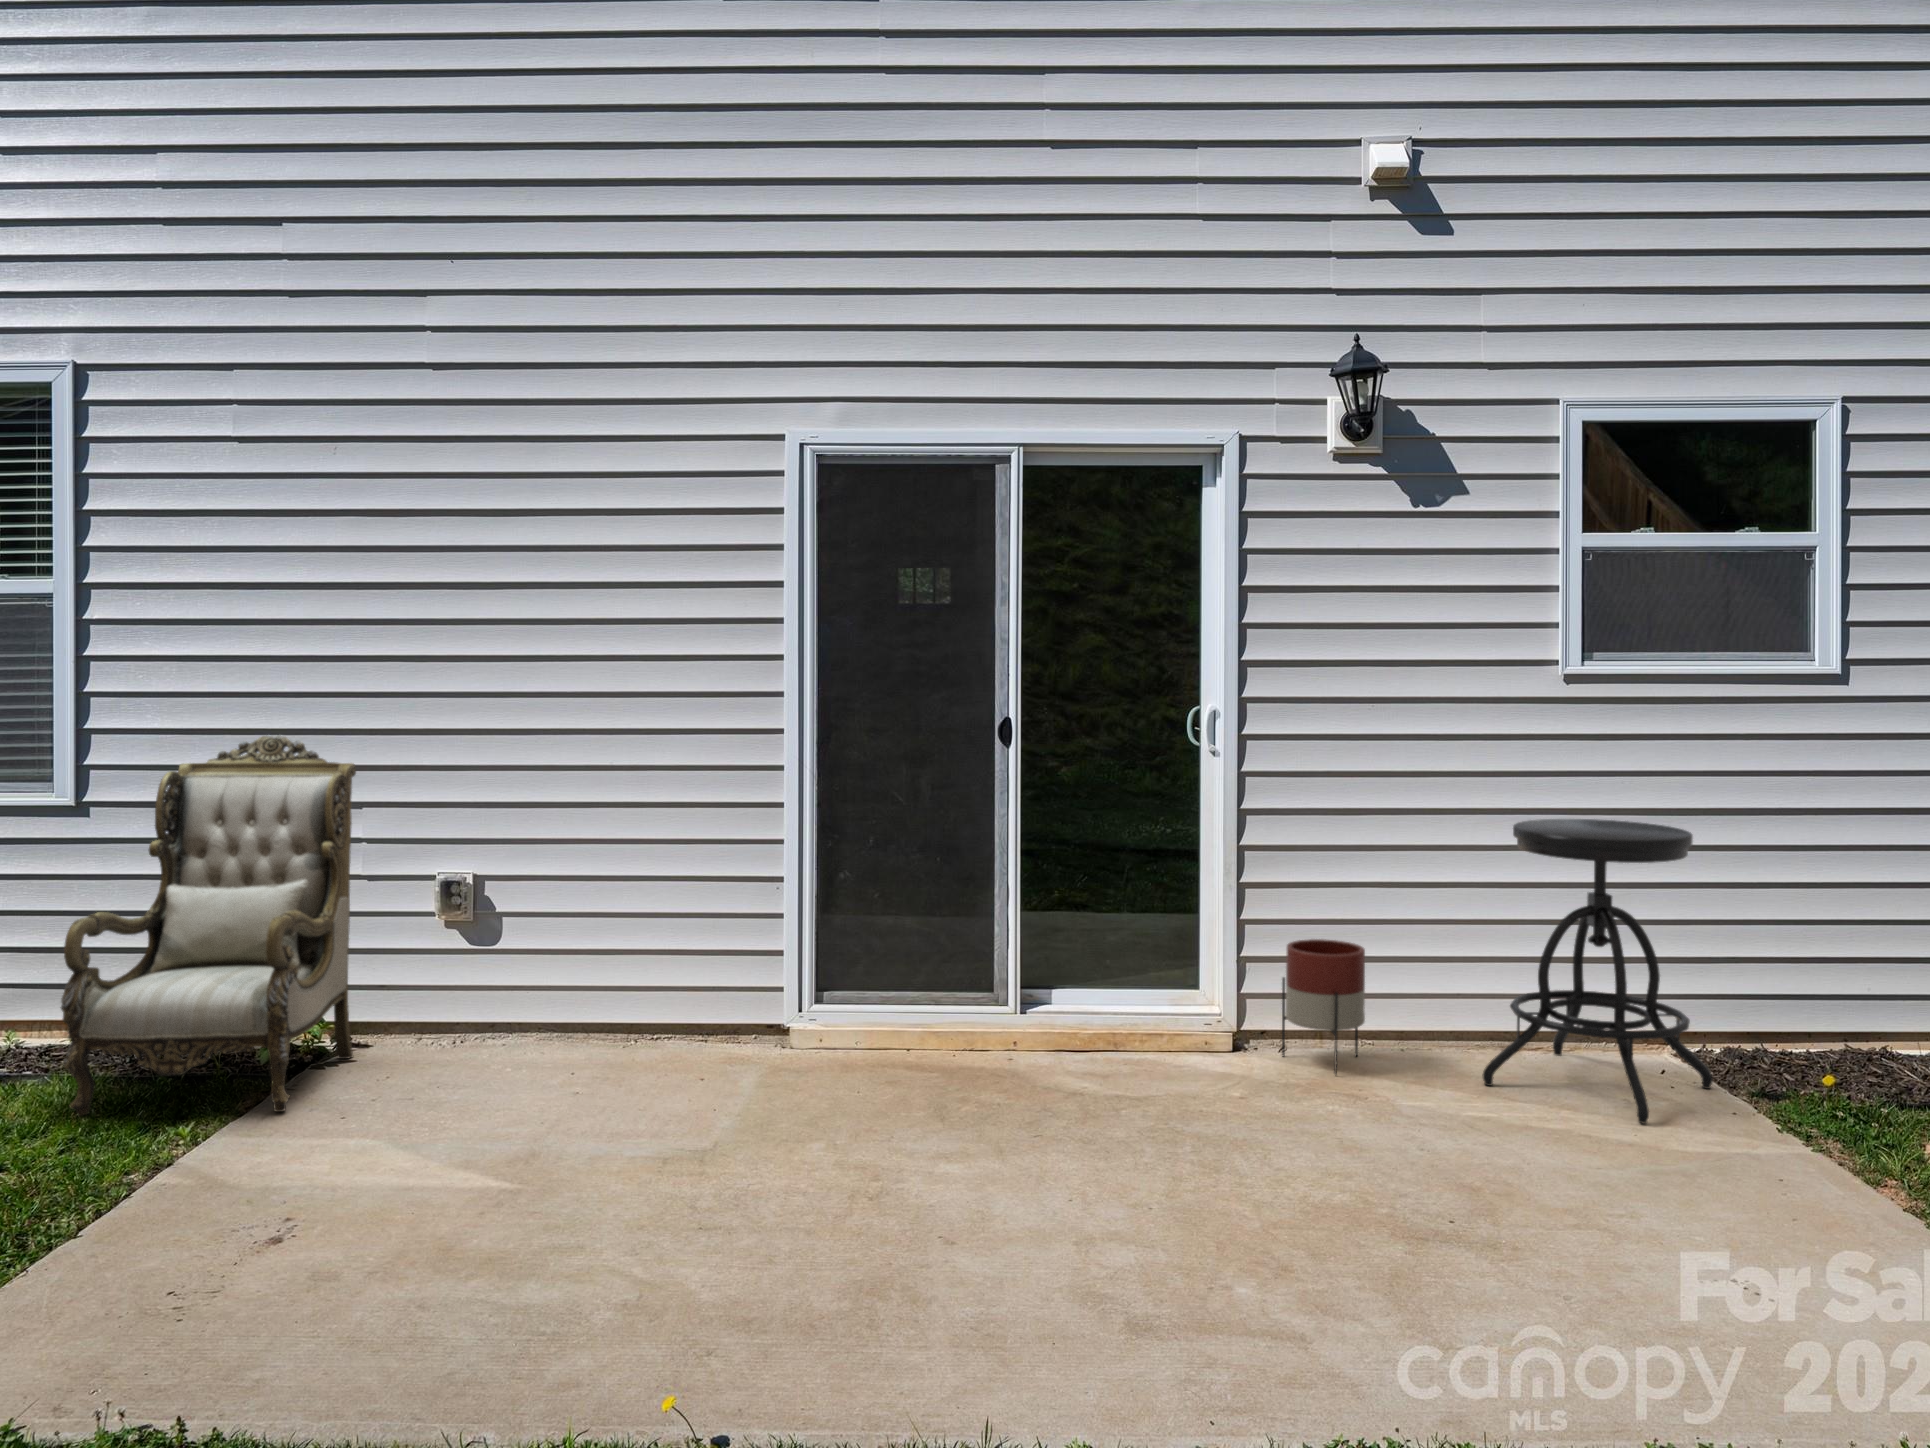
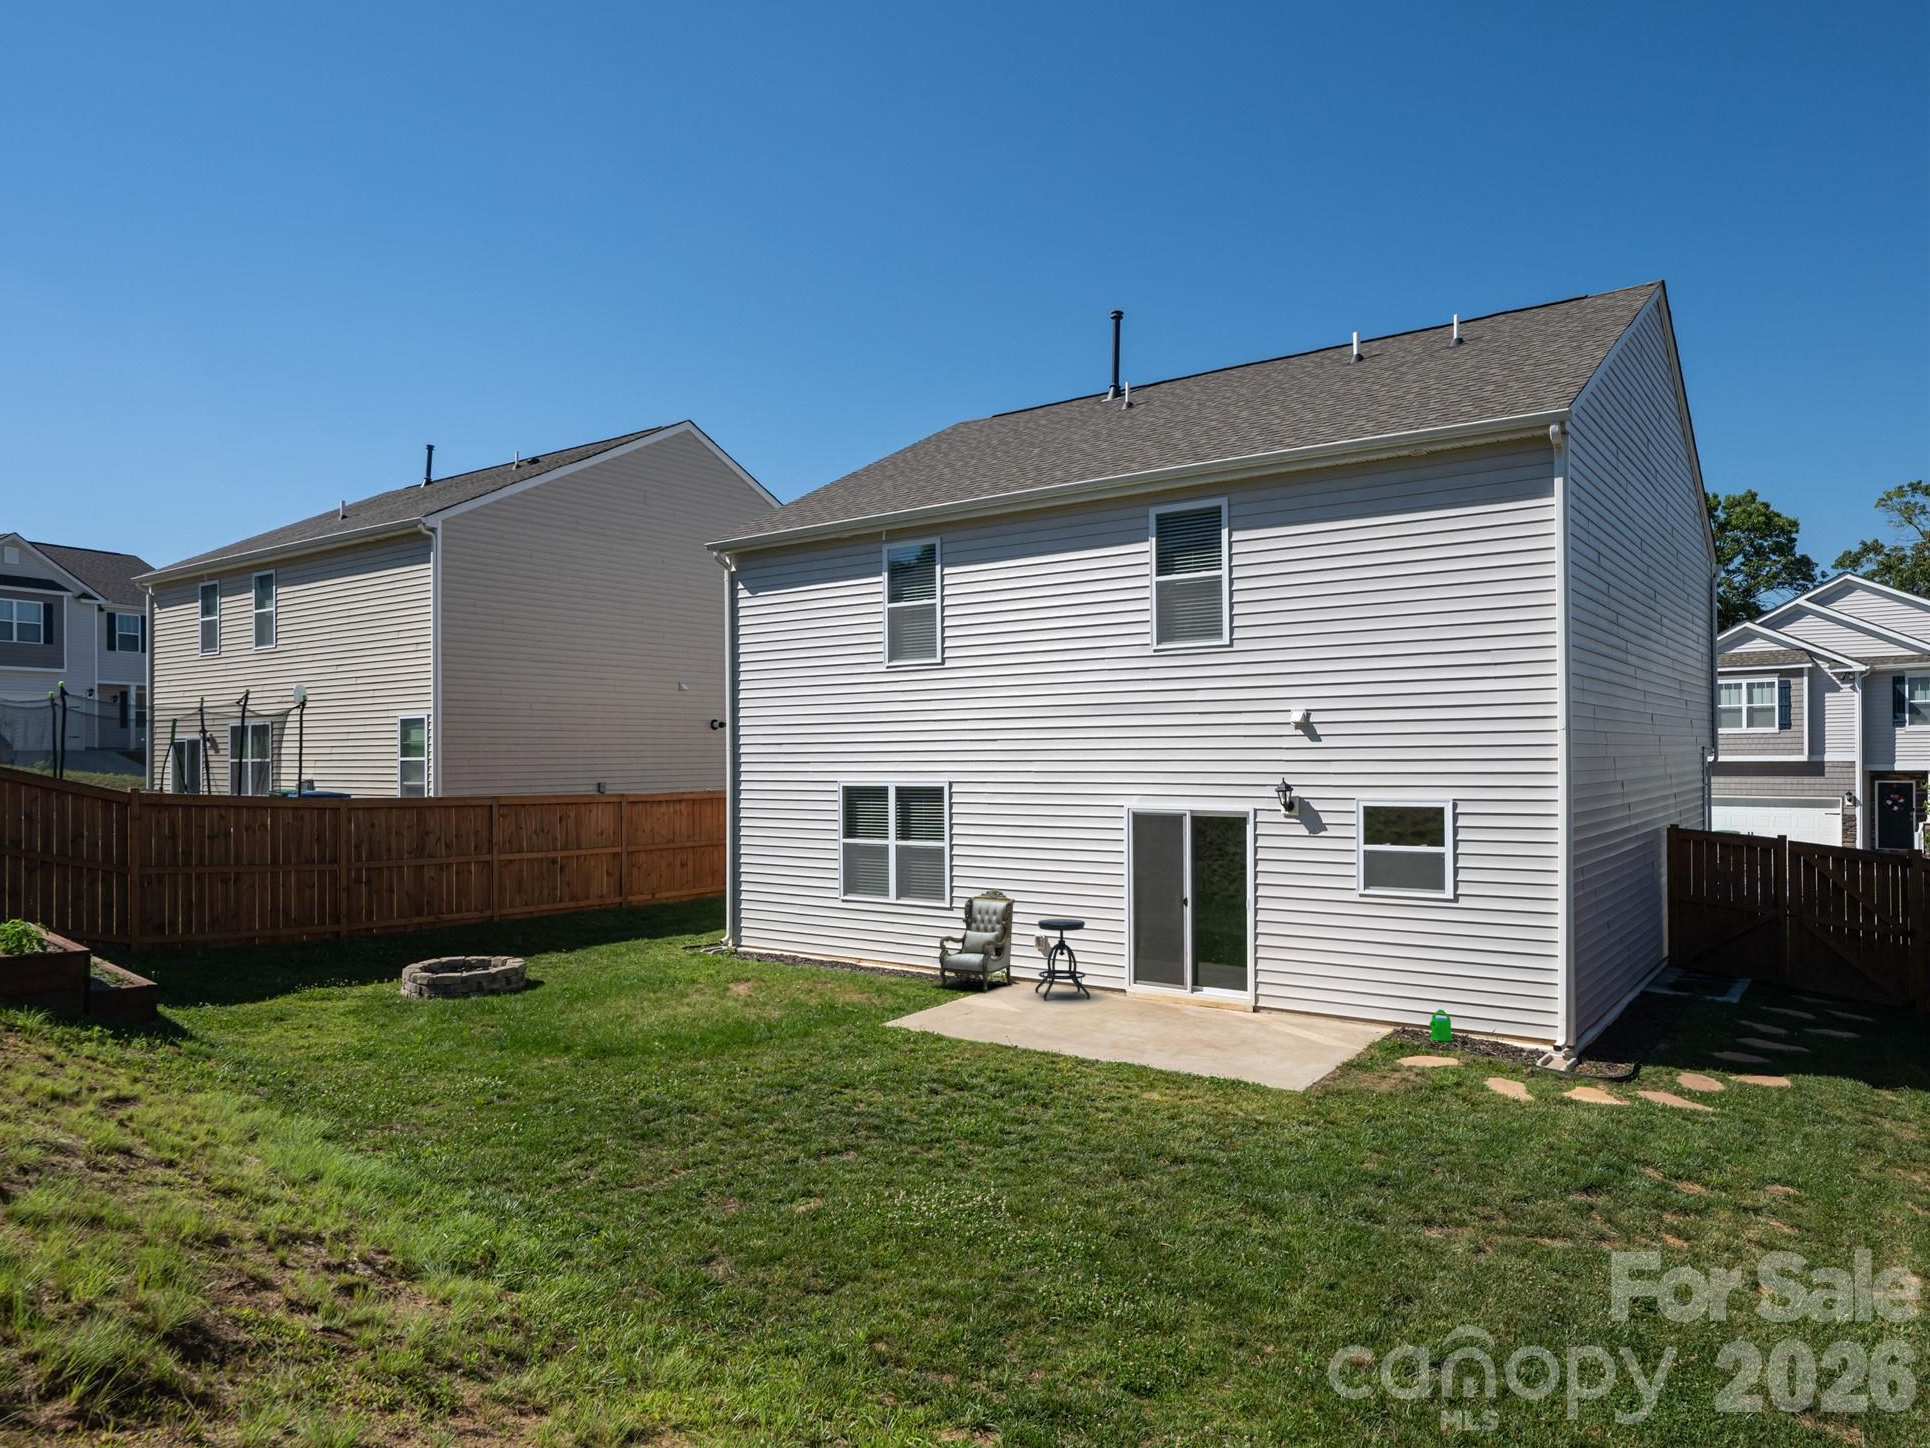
stool: present [1482,819,1713,1123] -> present [1035,919,1090,1000]
planter: present [1282,939,1365,1075] -> none [1260,978,1288,1020]
watering can: none [1793,982,1874,1072] -> present [1429,1009,1453,1041]

